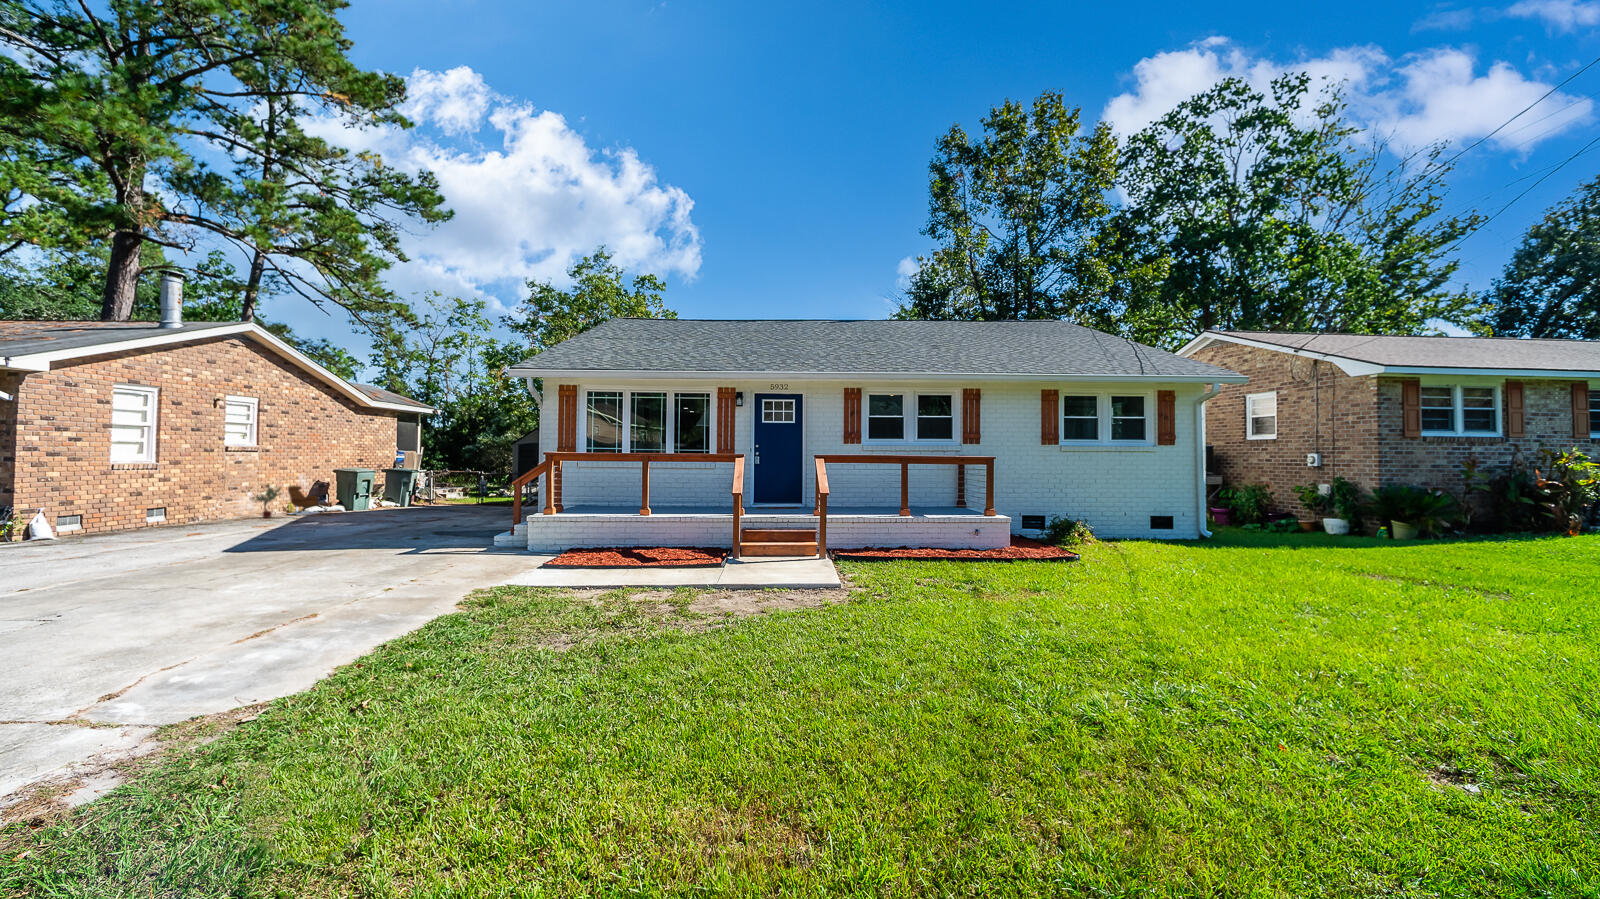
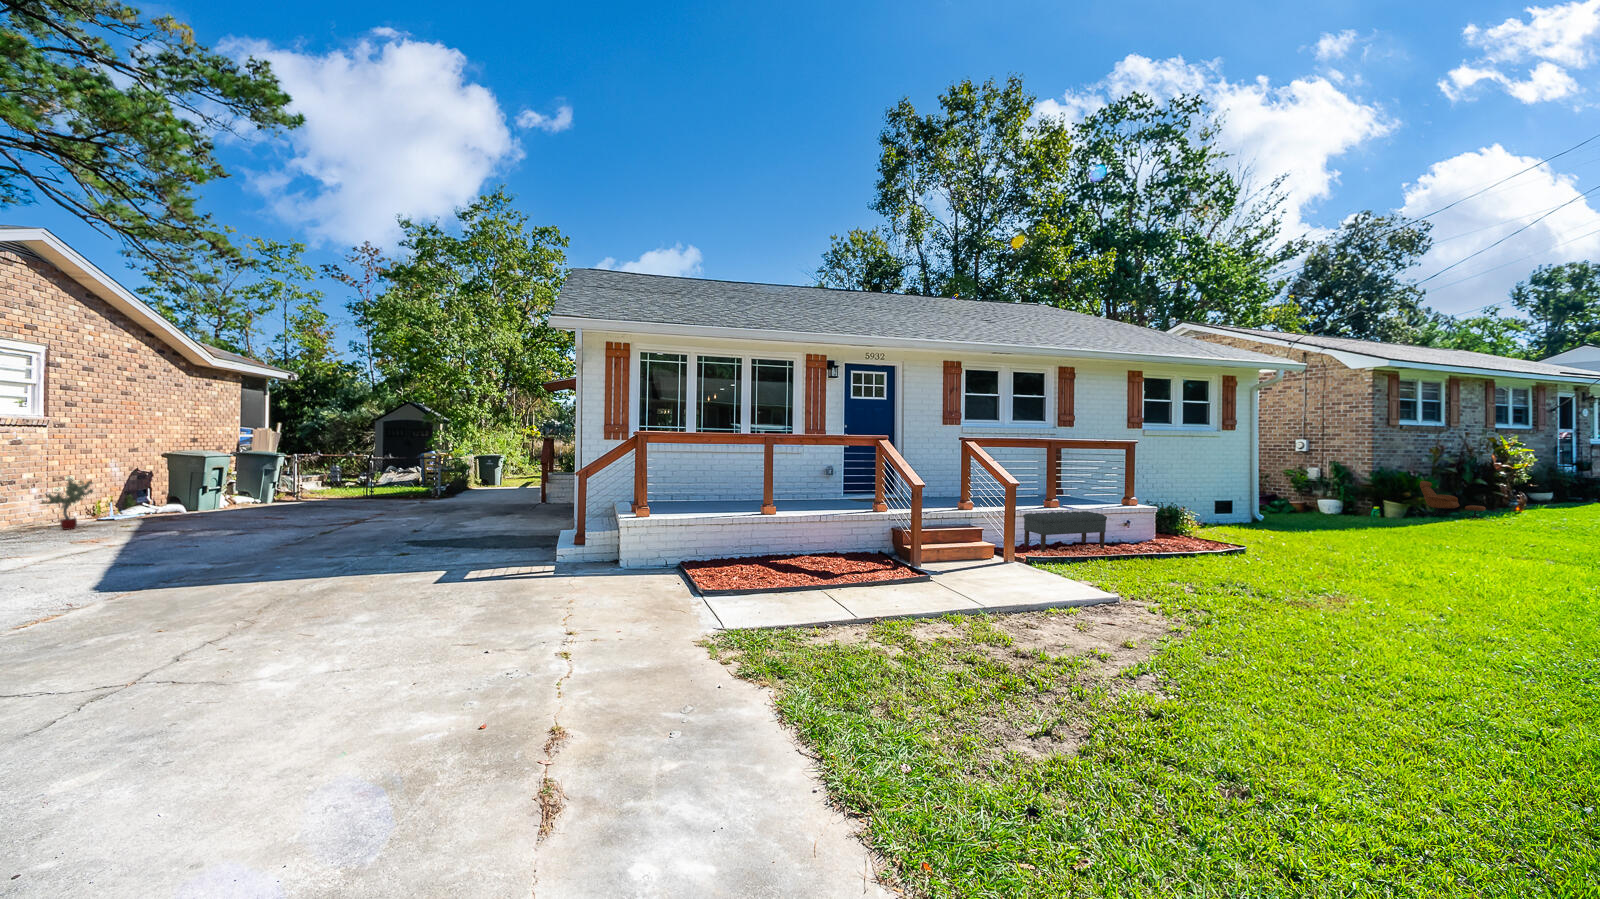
lounge chair: present [288,486,332,513] -> present [1420,481,1486,519]
bench: none [872,521,945,555] -> present [1023,511,1107,552]

